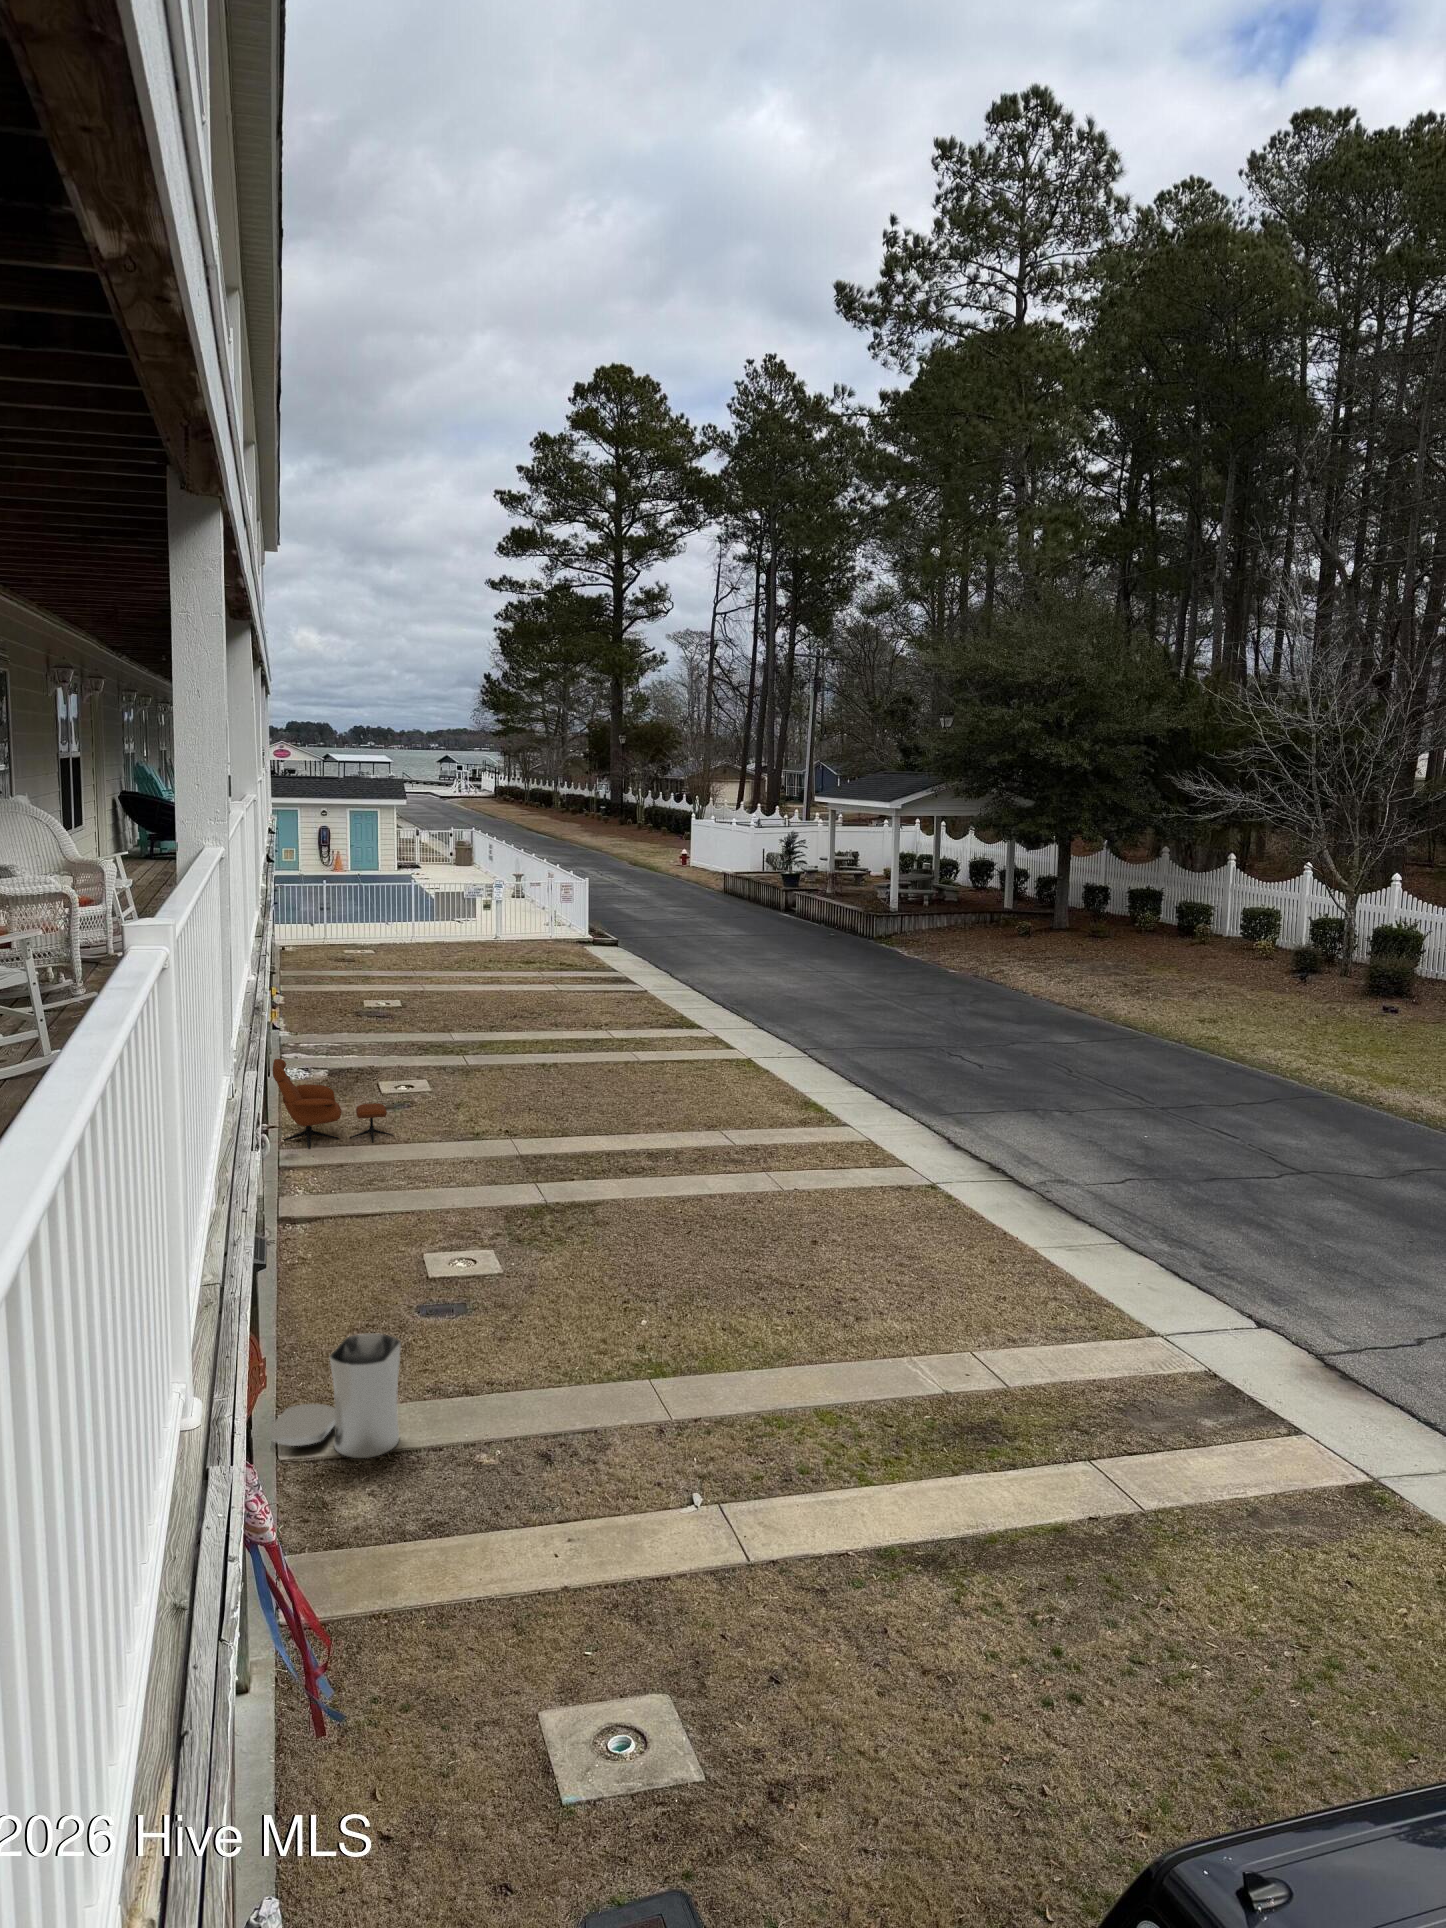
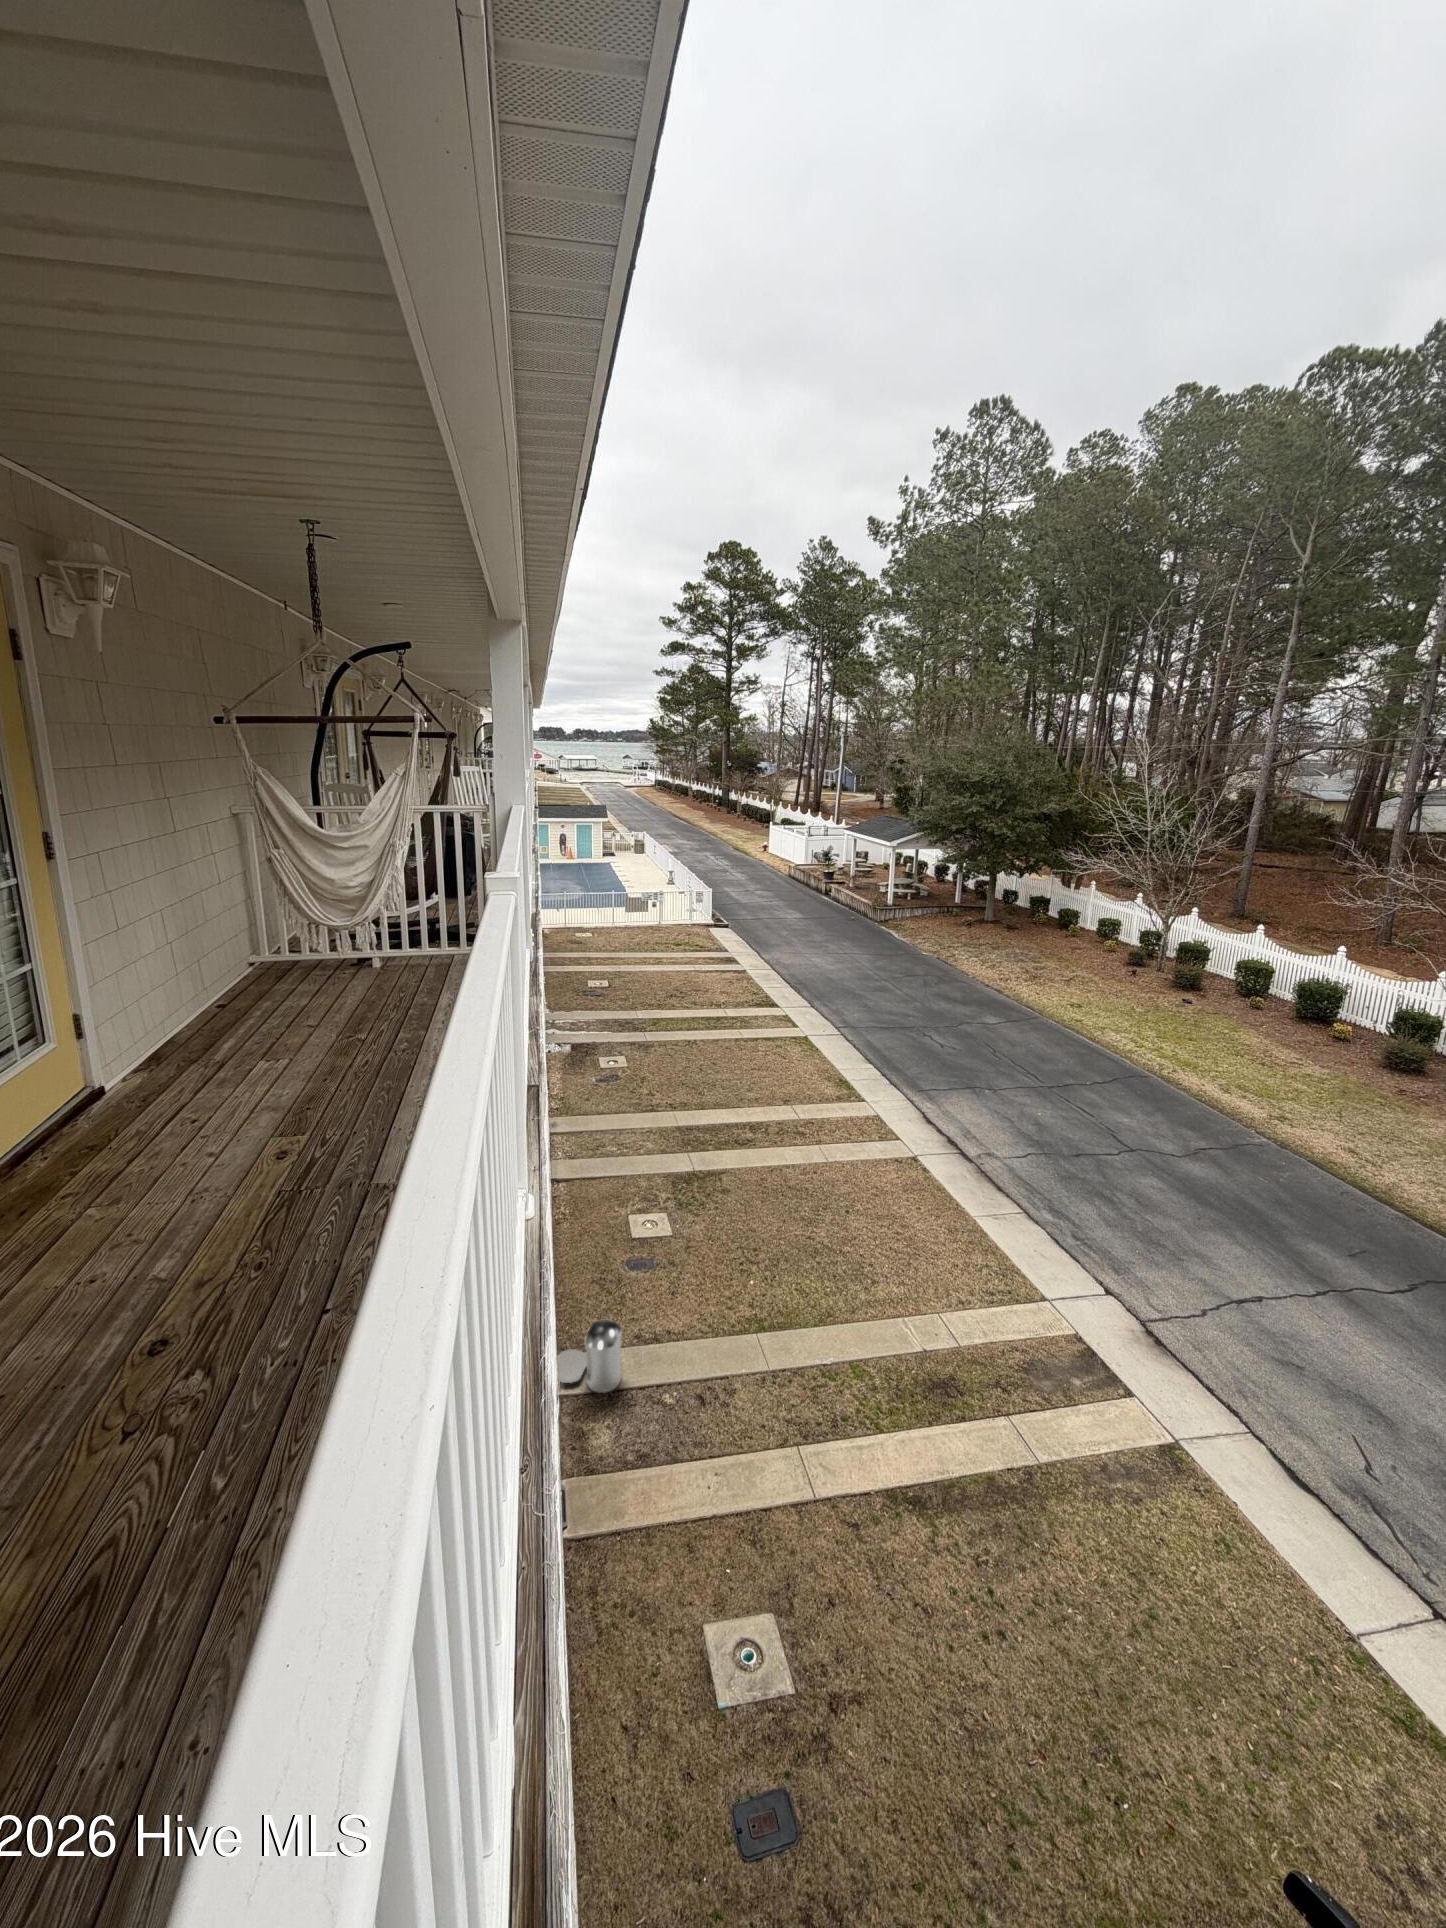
lounge chair: present [273,1059,393,1149] -> none [543,1063,608,1115]

